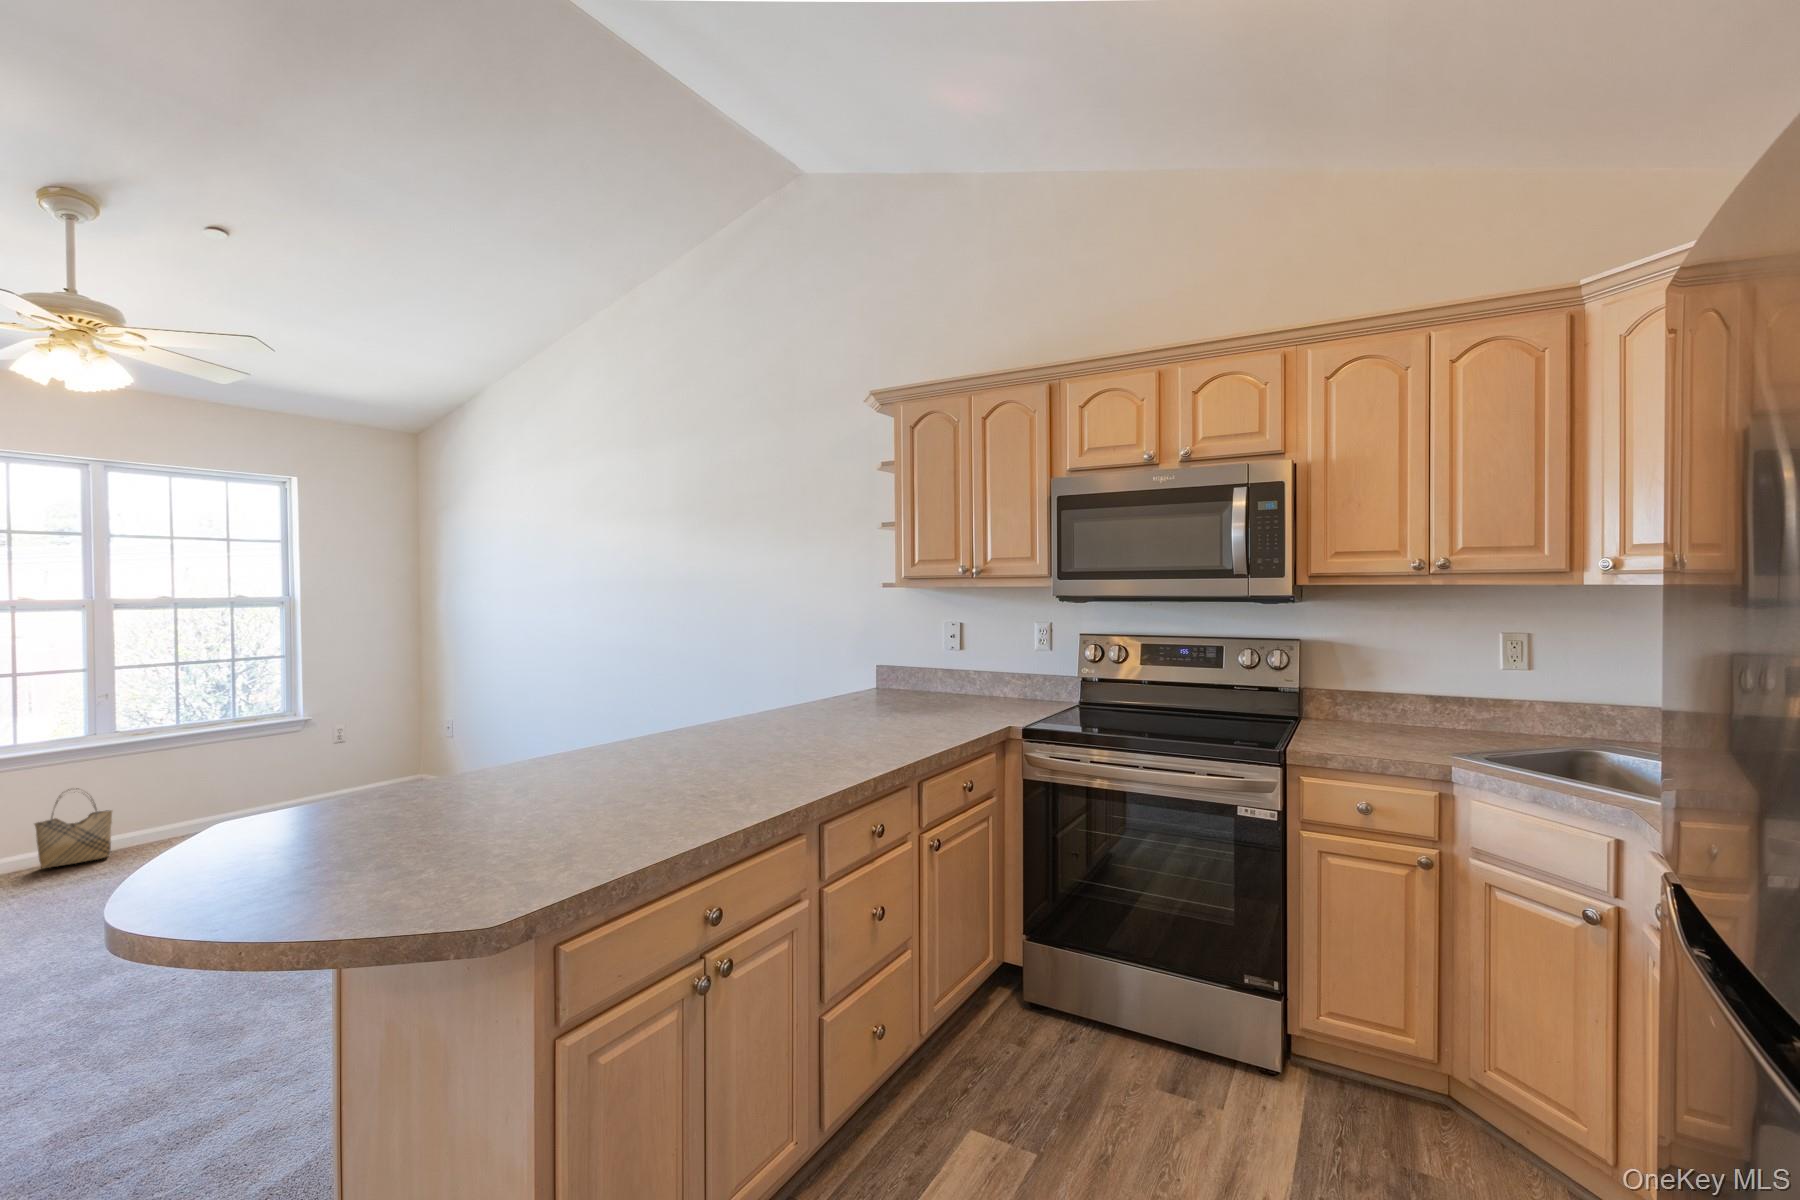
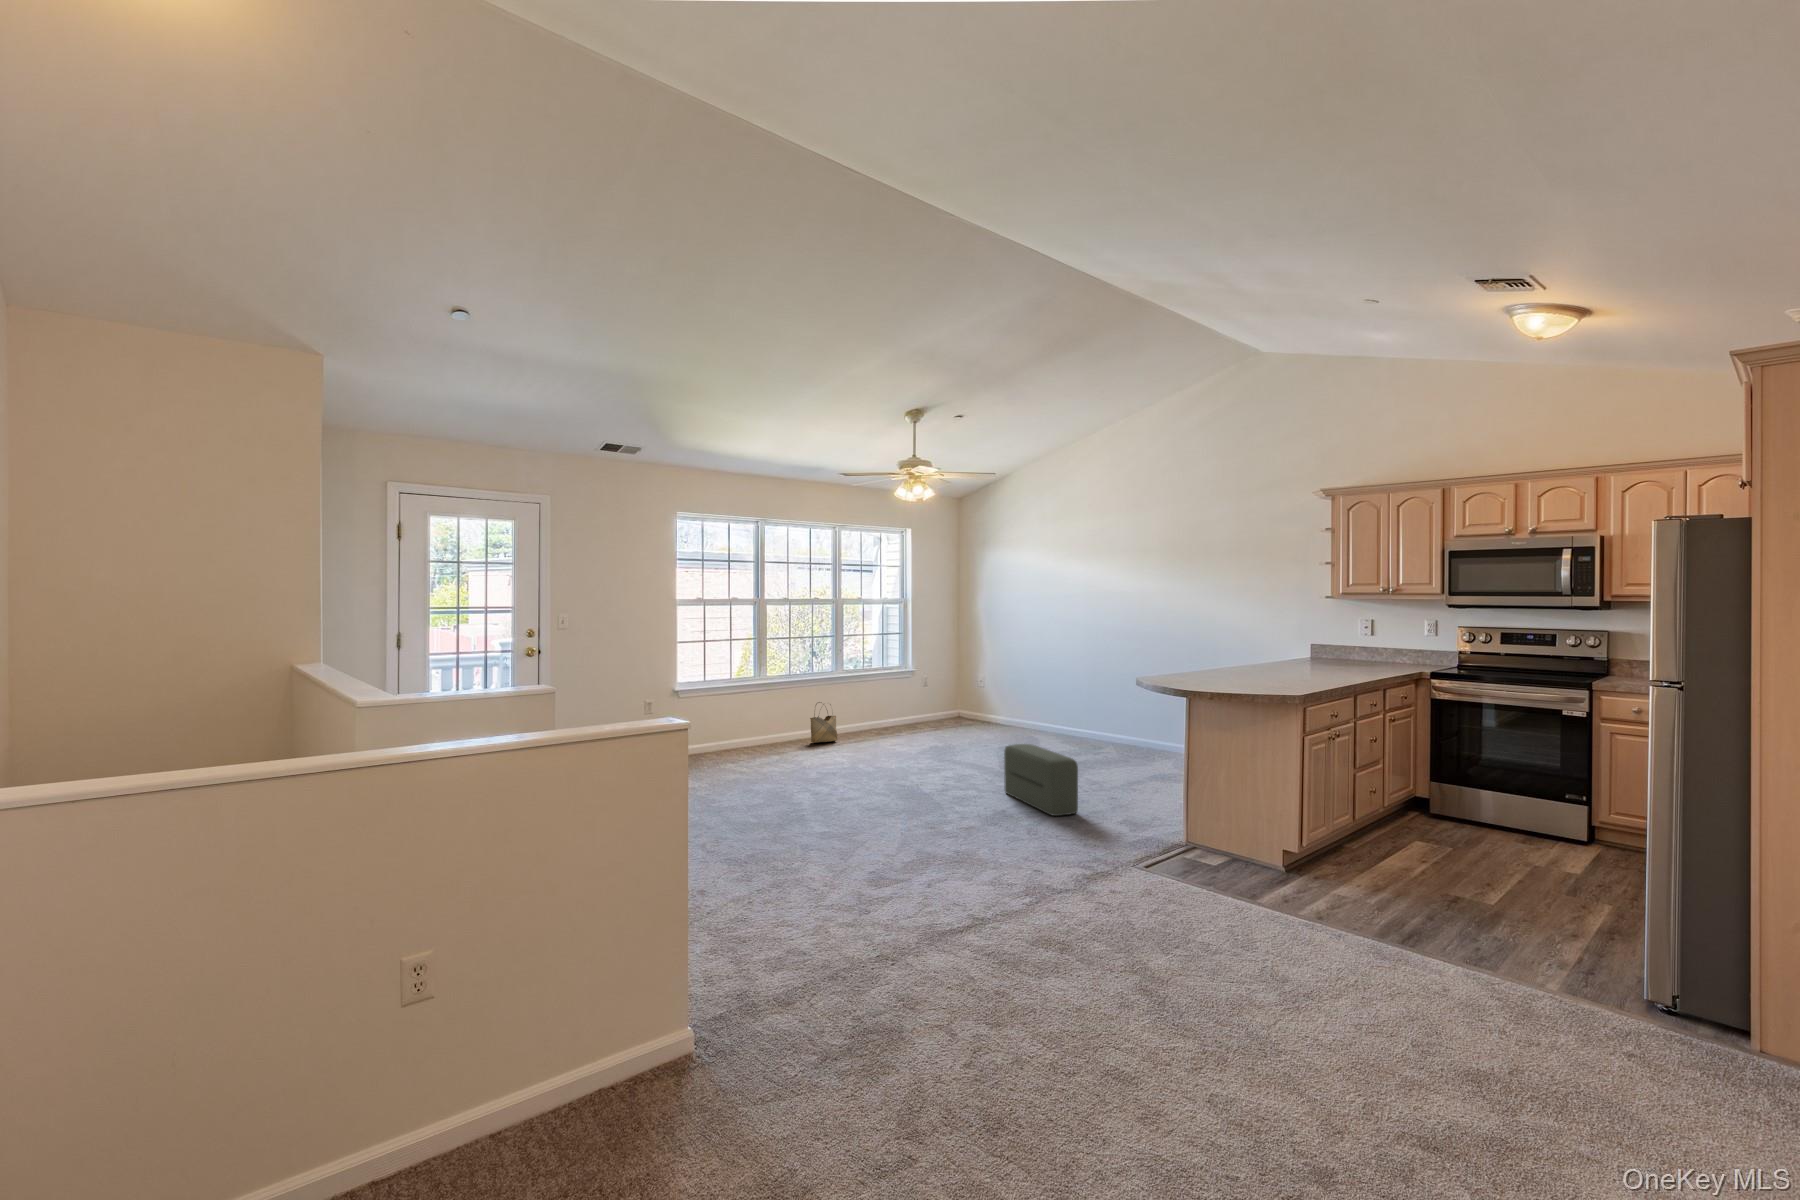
pouf: none [146,909,272,1141] -> present [1004,744,1078,816]

